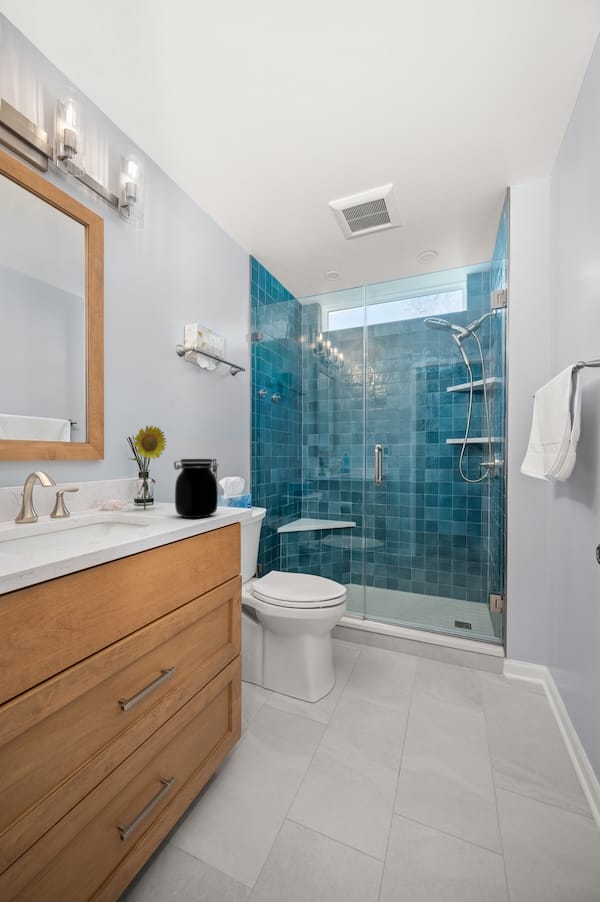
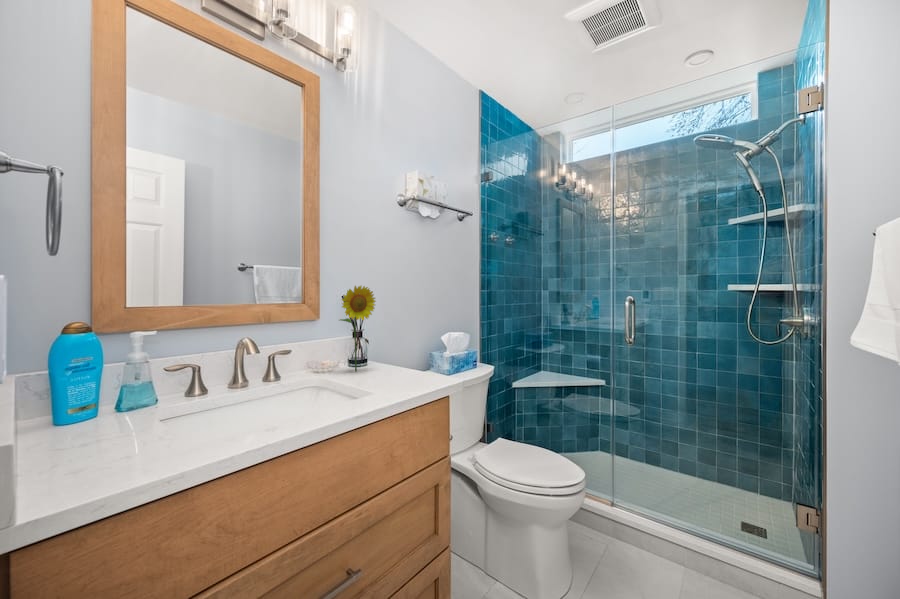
jar: present [174,459,218,518] -> none [374,323,421,389]

